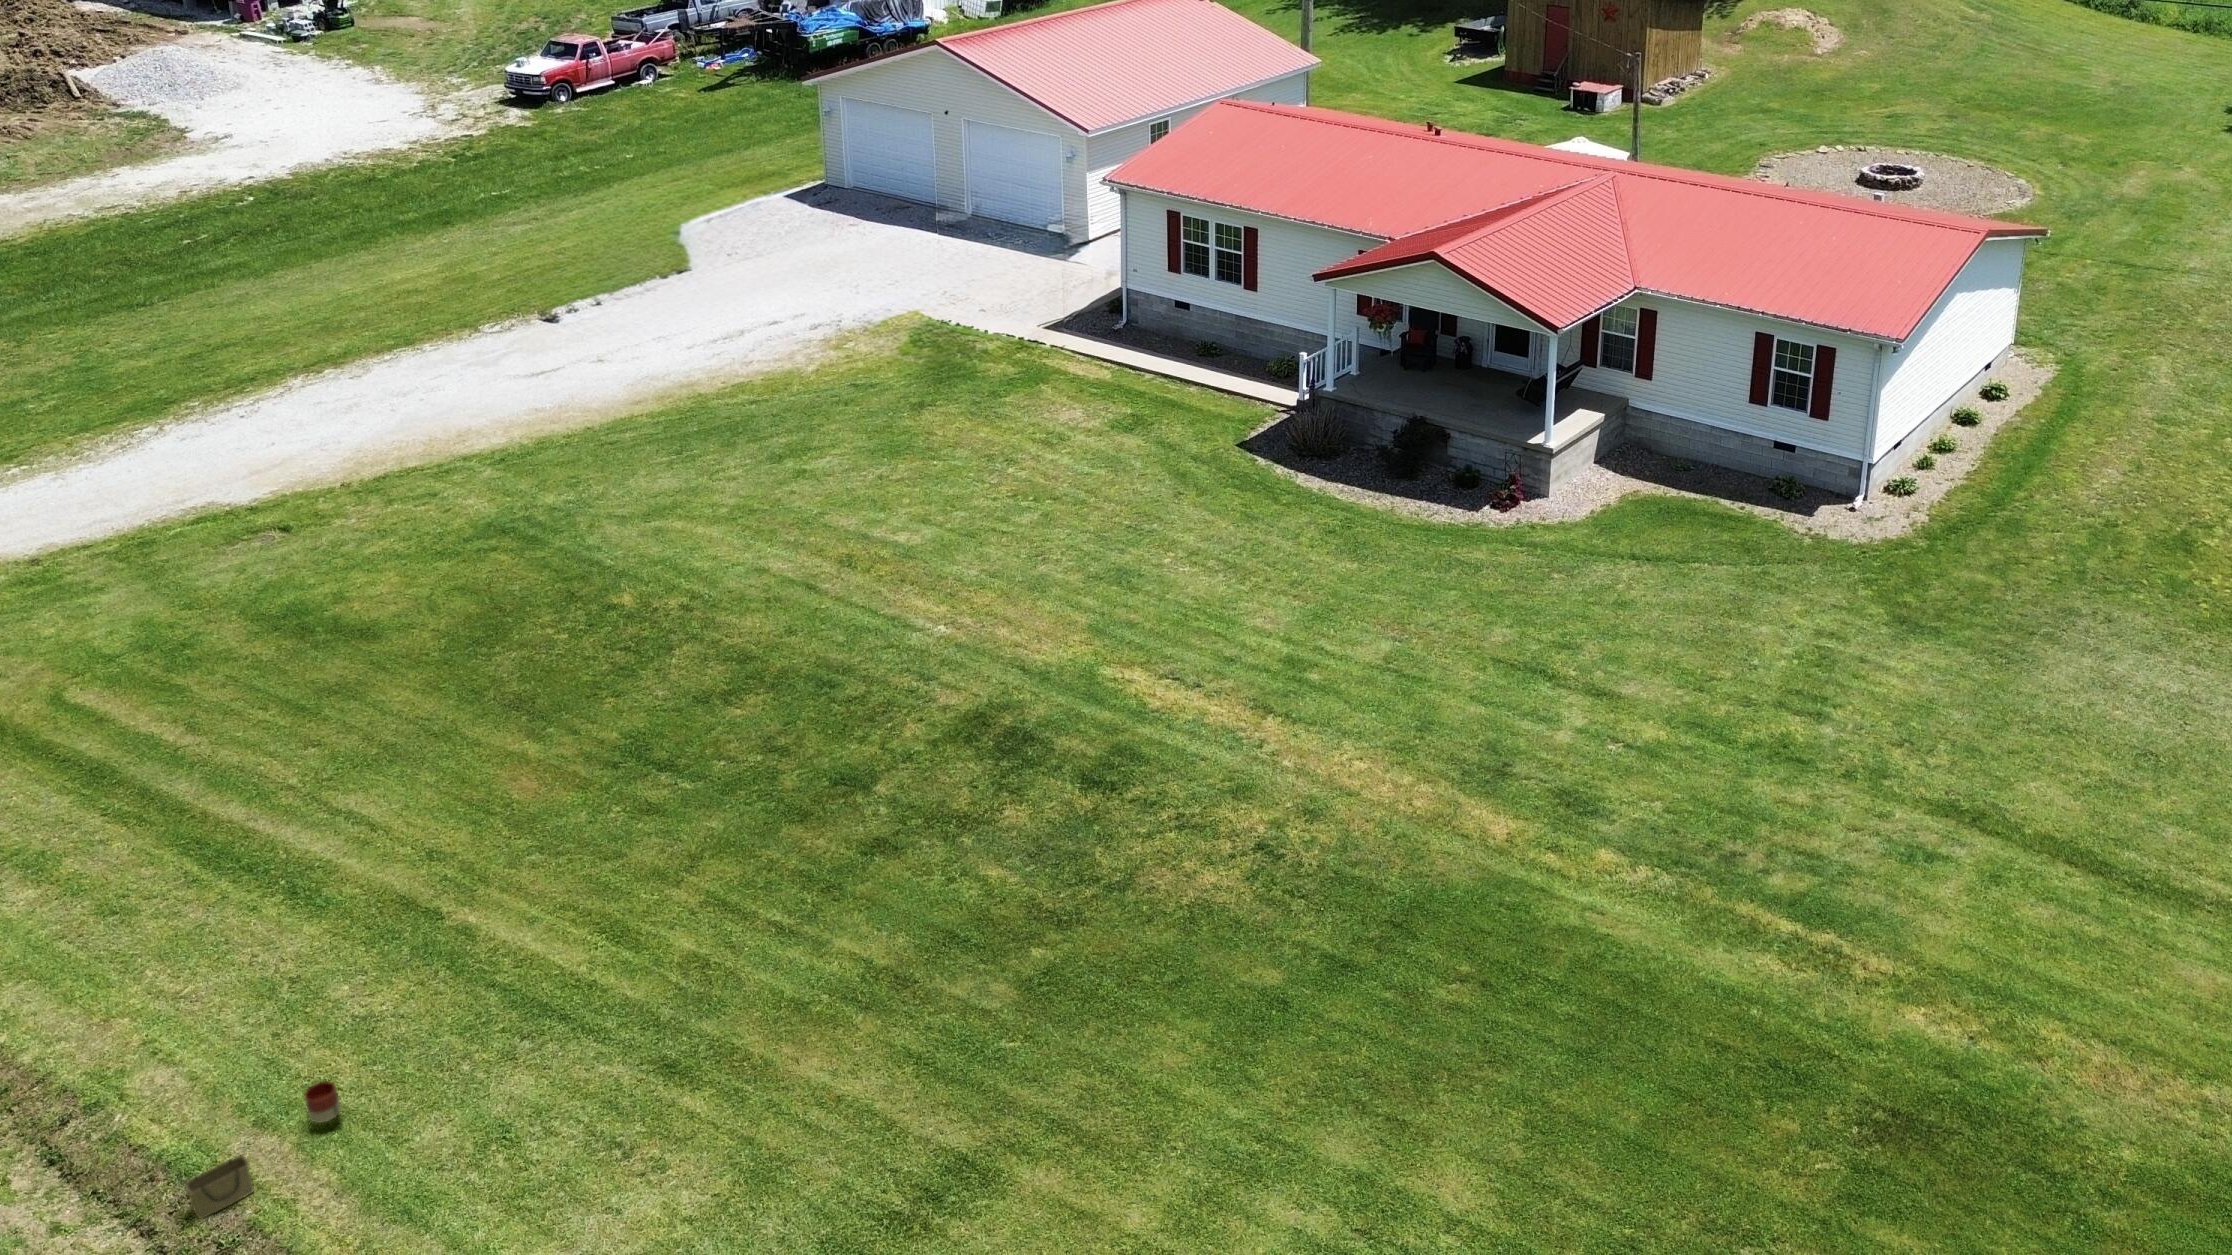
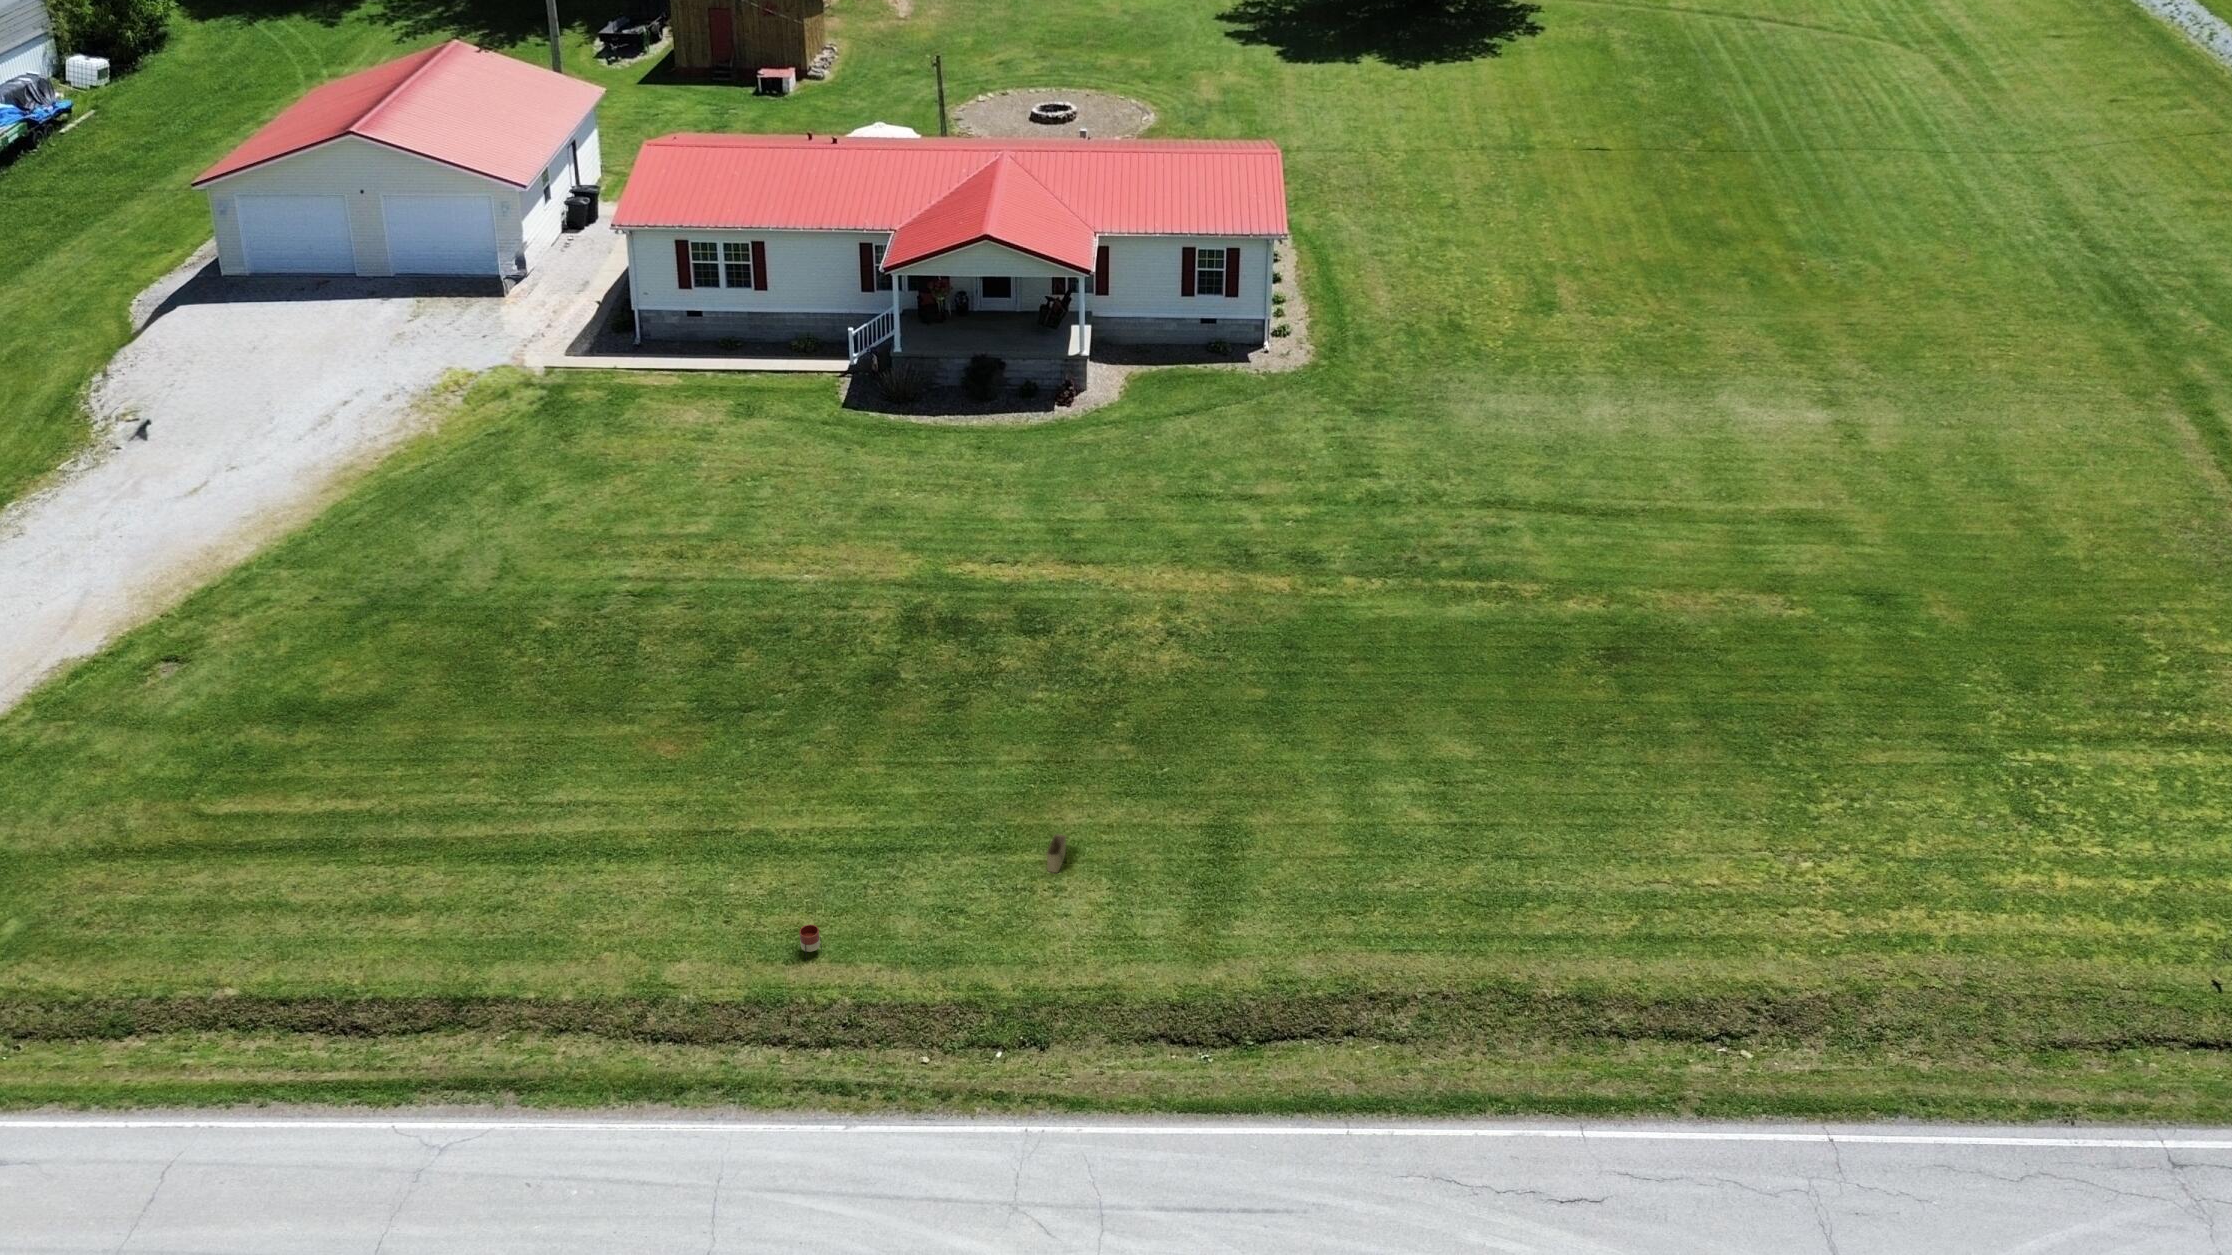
basket: present [184,1155,254,1219] -> present [1047,834,1066,873]

